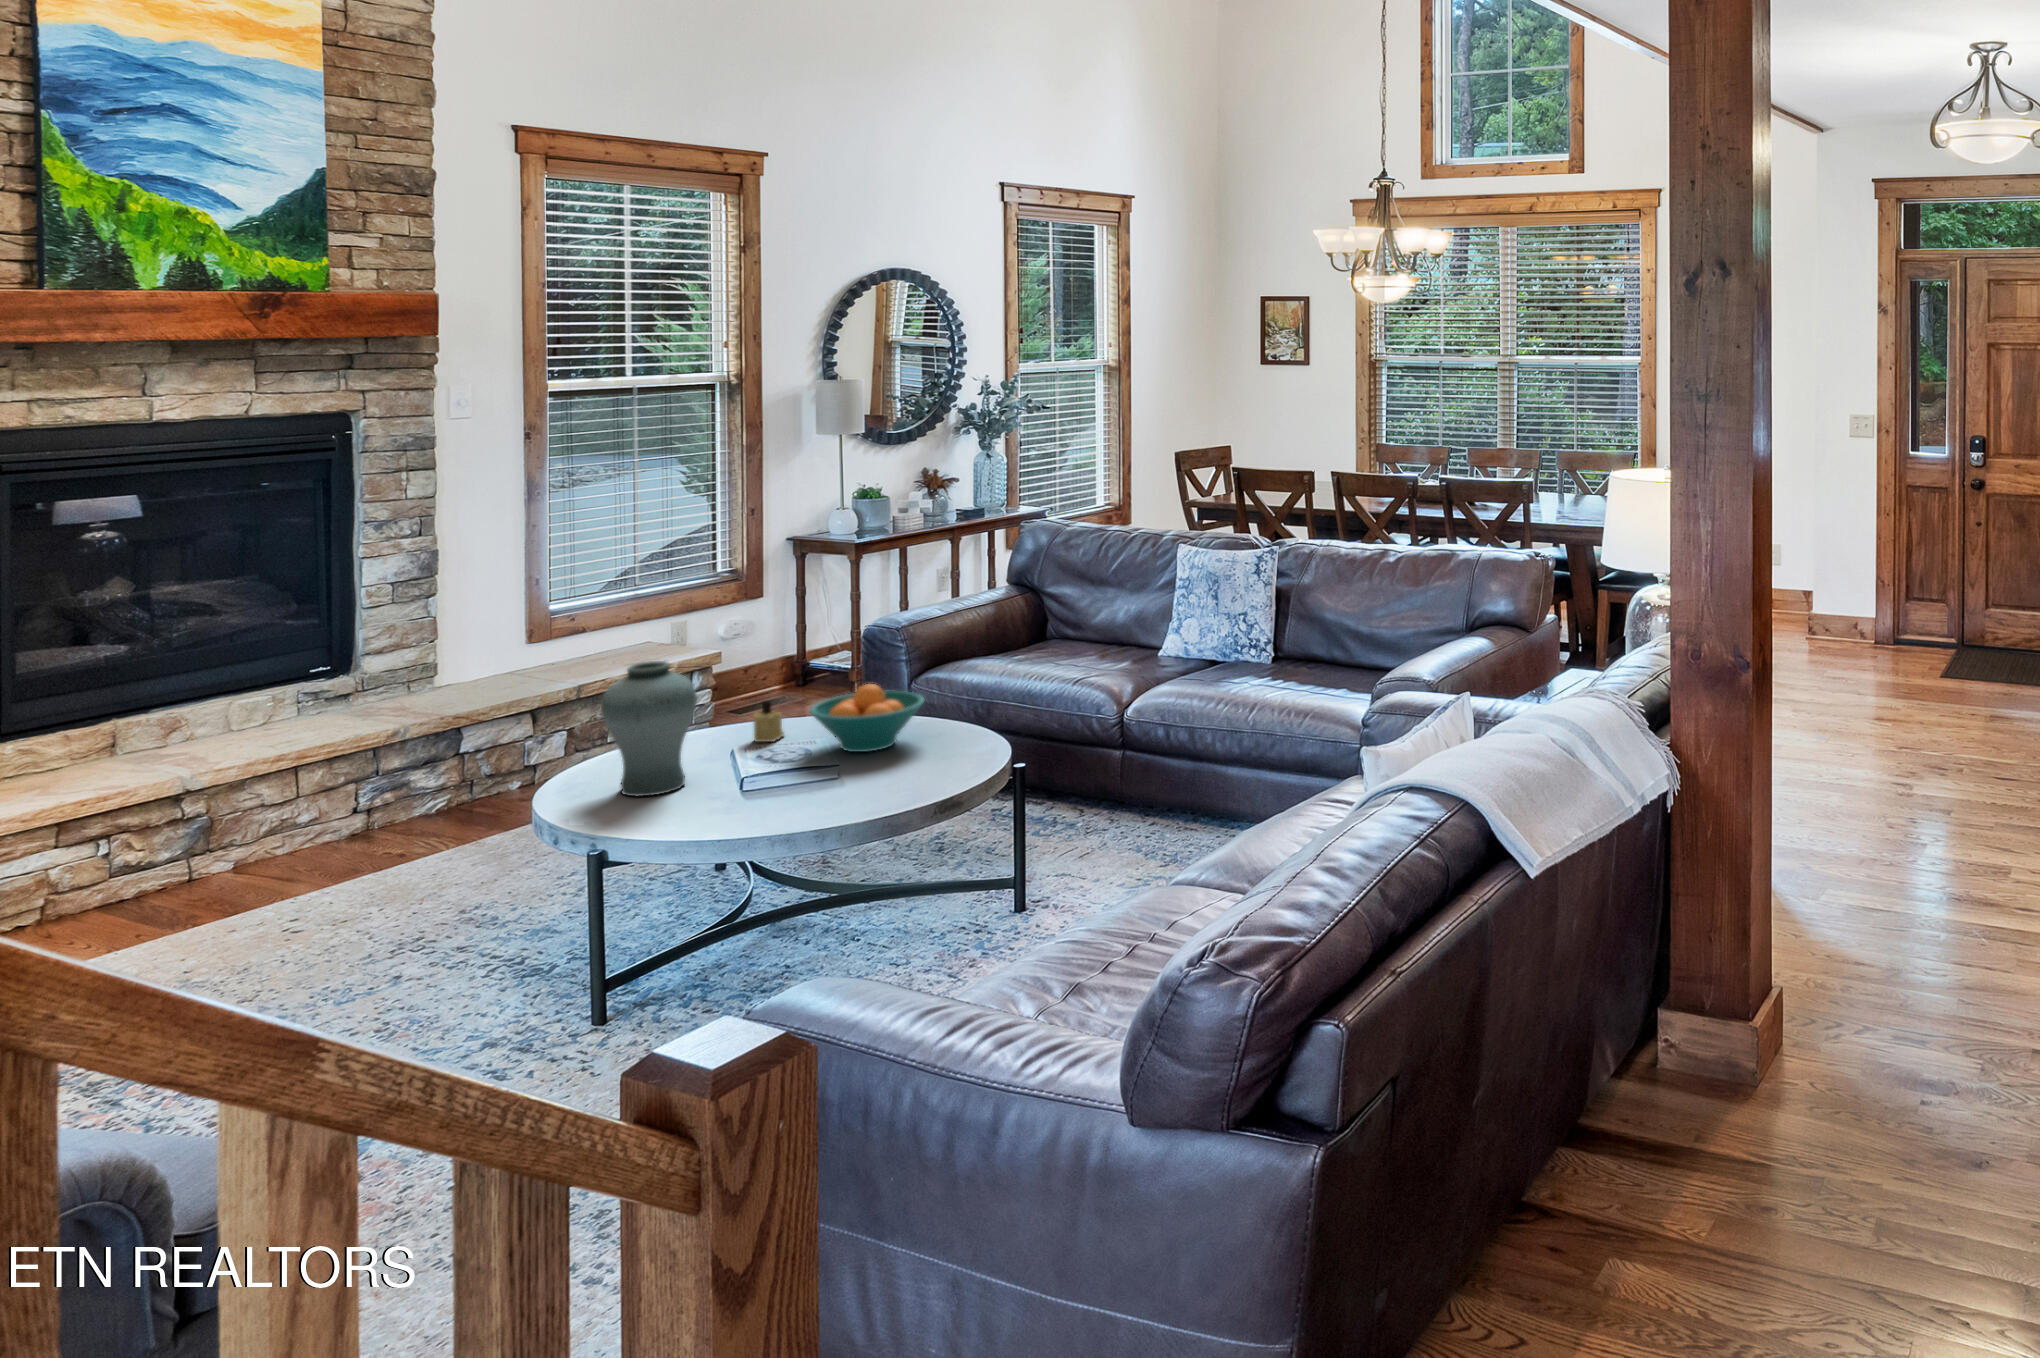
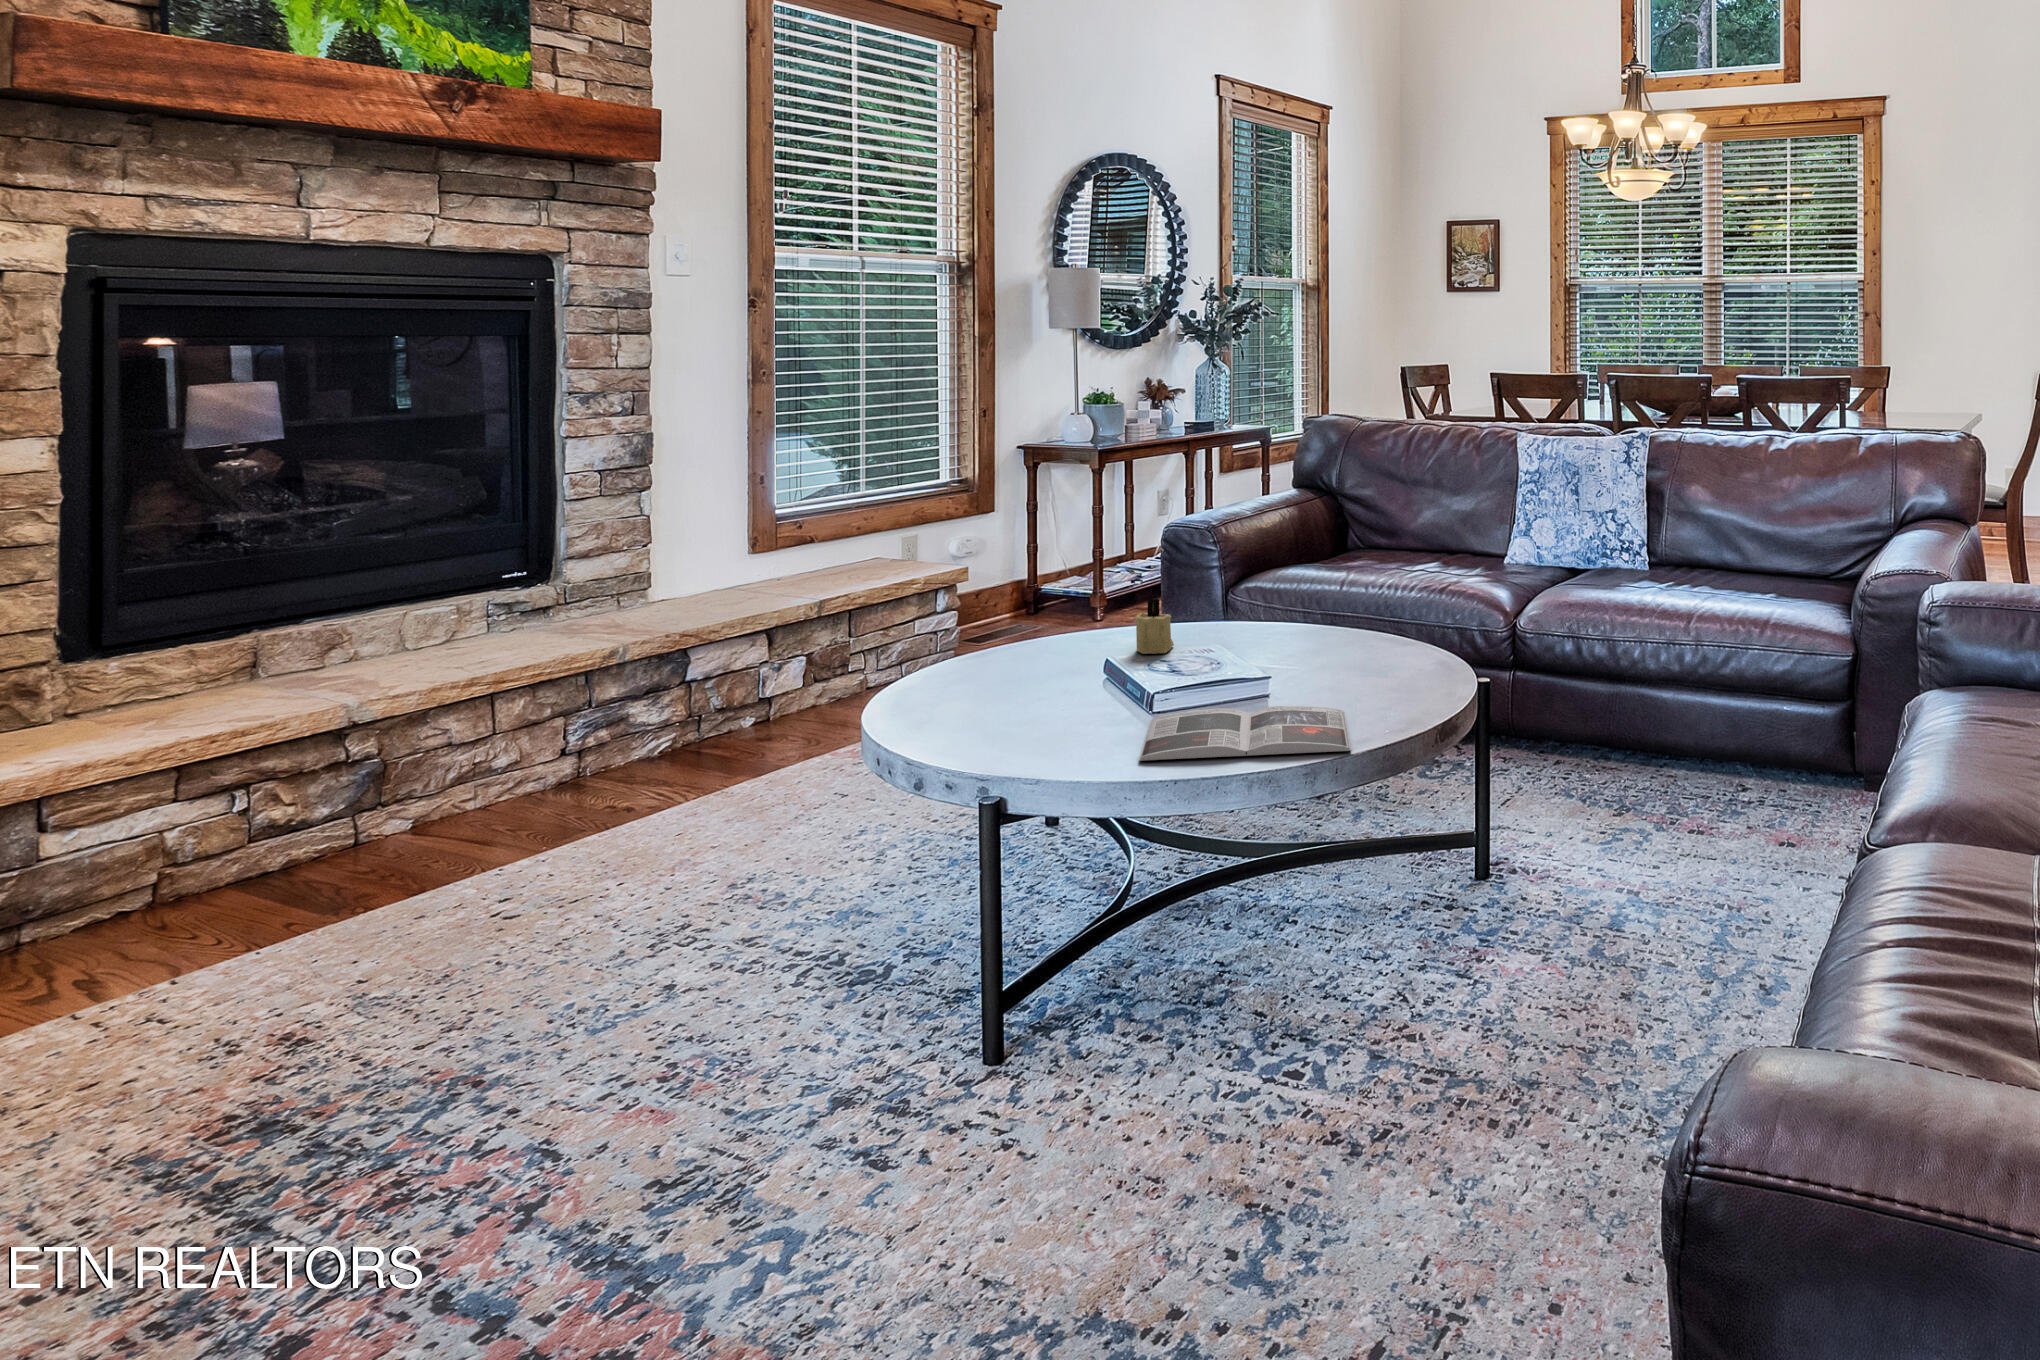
vase: present [601,661,697,796] -> none [977,532,1105,724]
fruit bowl: present [810,684,924,752] -> none [1225,575,1372,666]
magazine: none [692,783,864,821] -> present [1139,706,1351,761]

